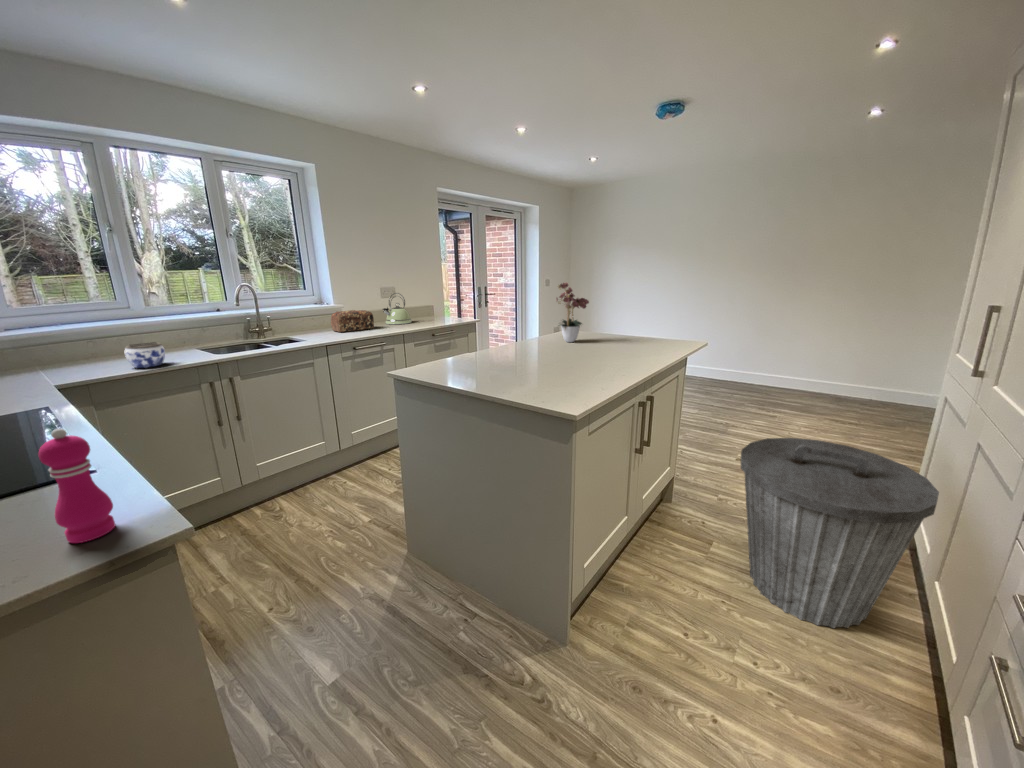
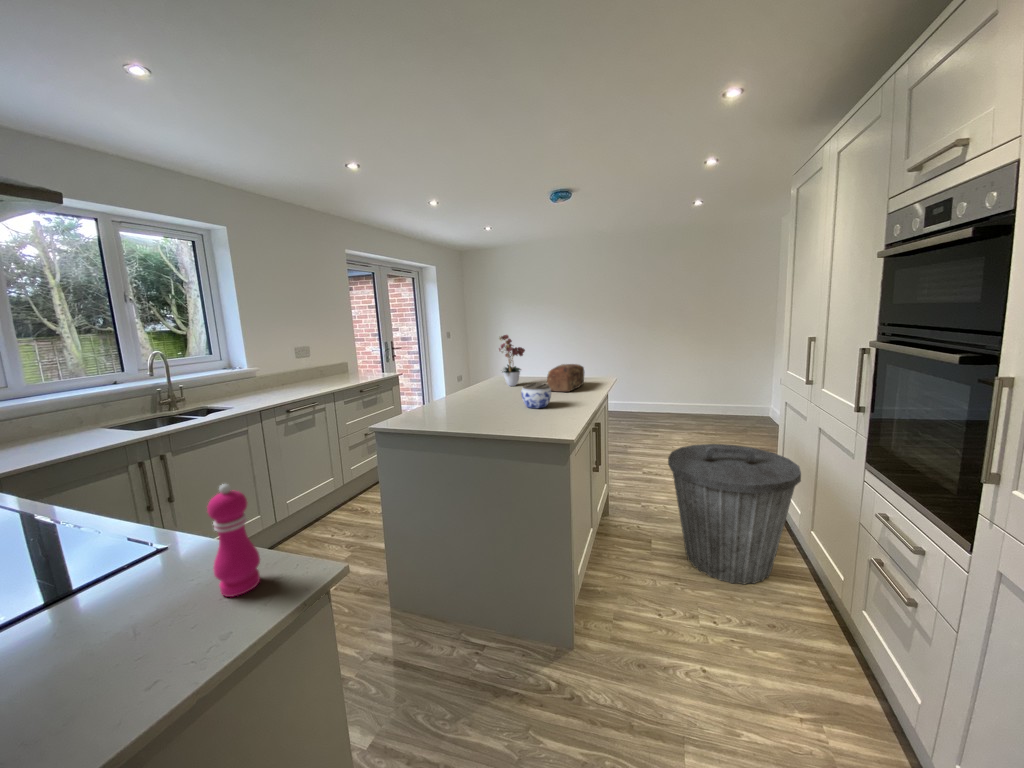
kettle: present [383,293,412,324] -> none [303,352,334,385]
bread loaf: present [331,310,374,332] -> present [547,364,584,392]
jar: present [124,342,165,368] -> present [522,383,551,408]

